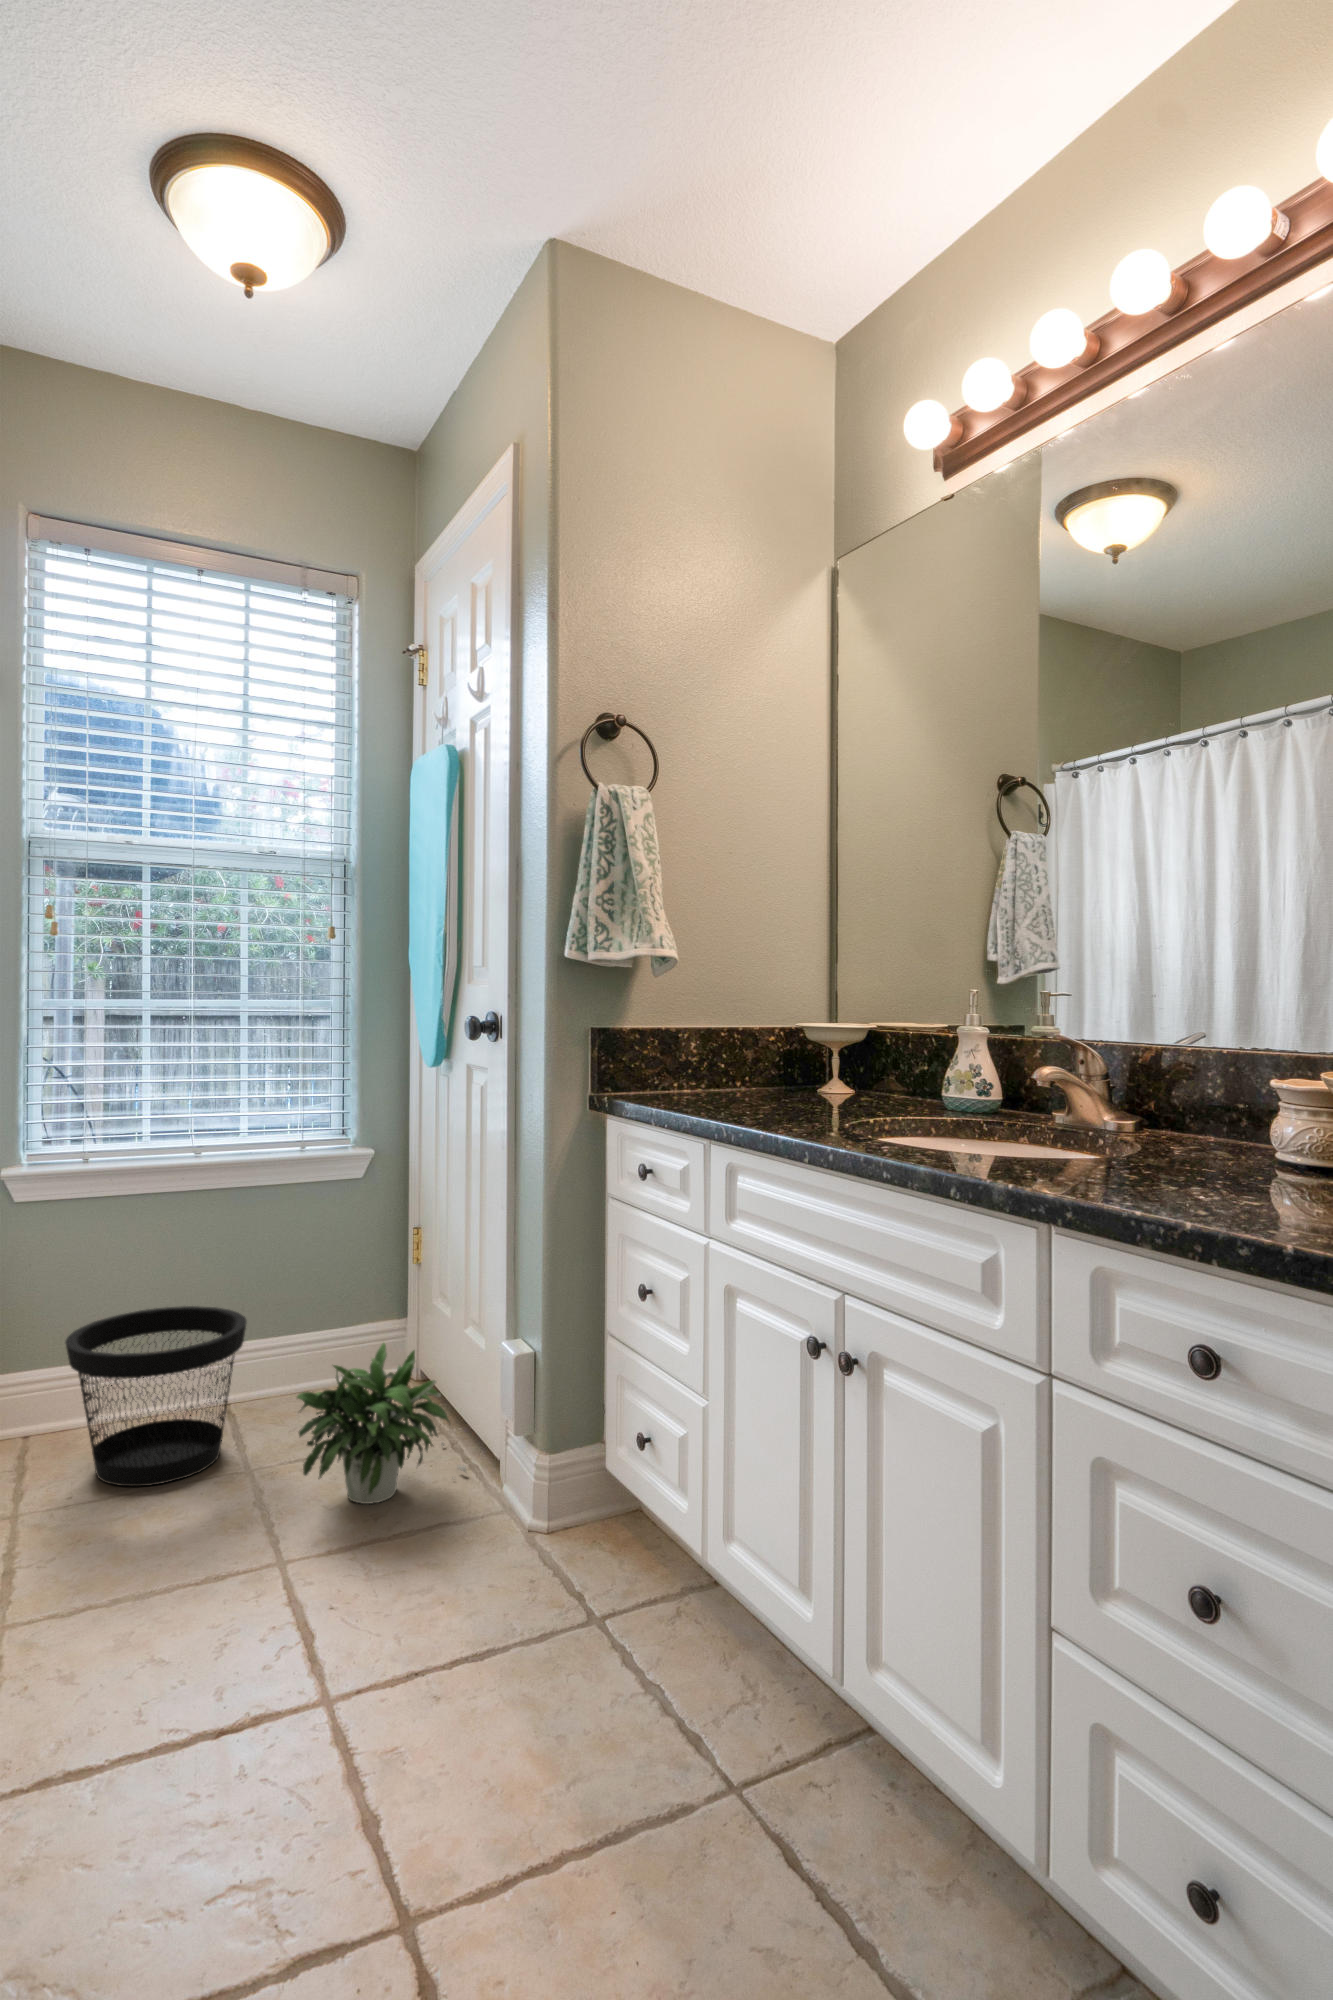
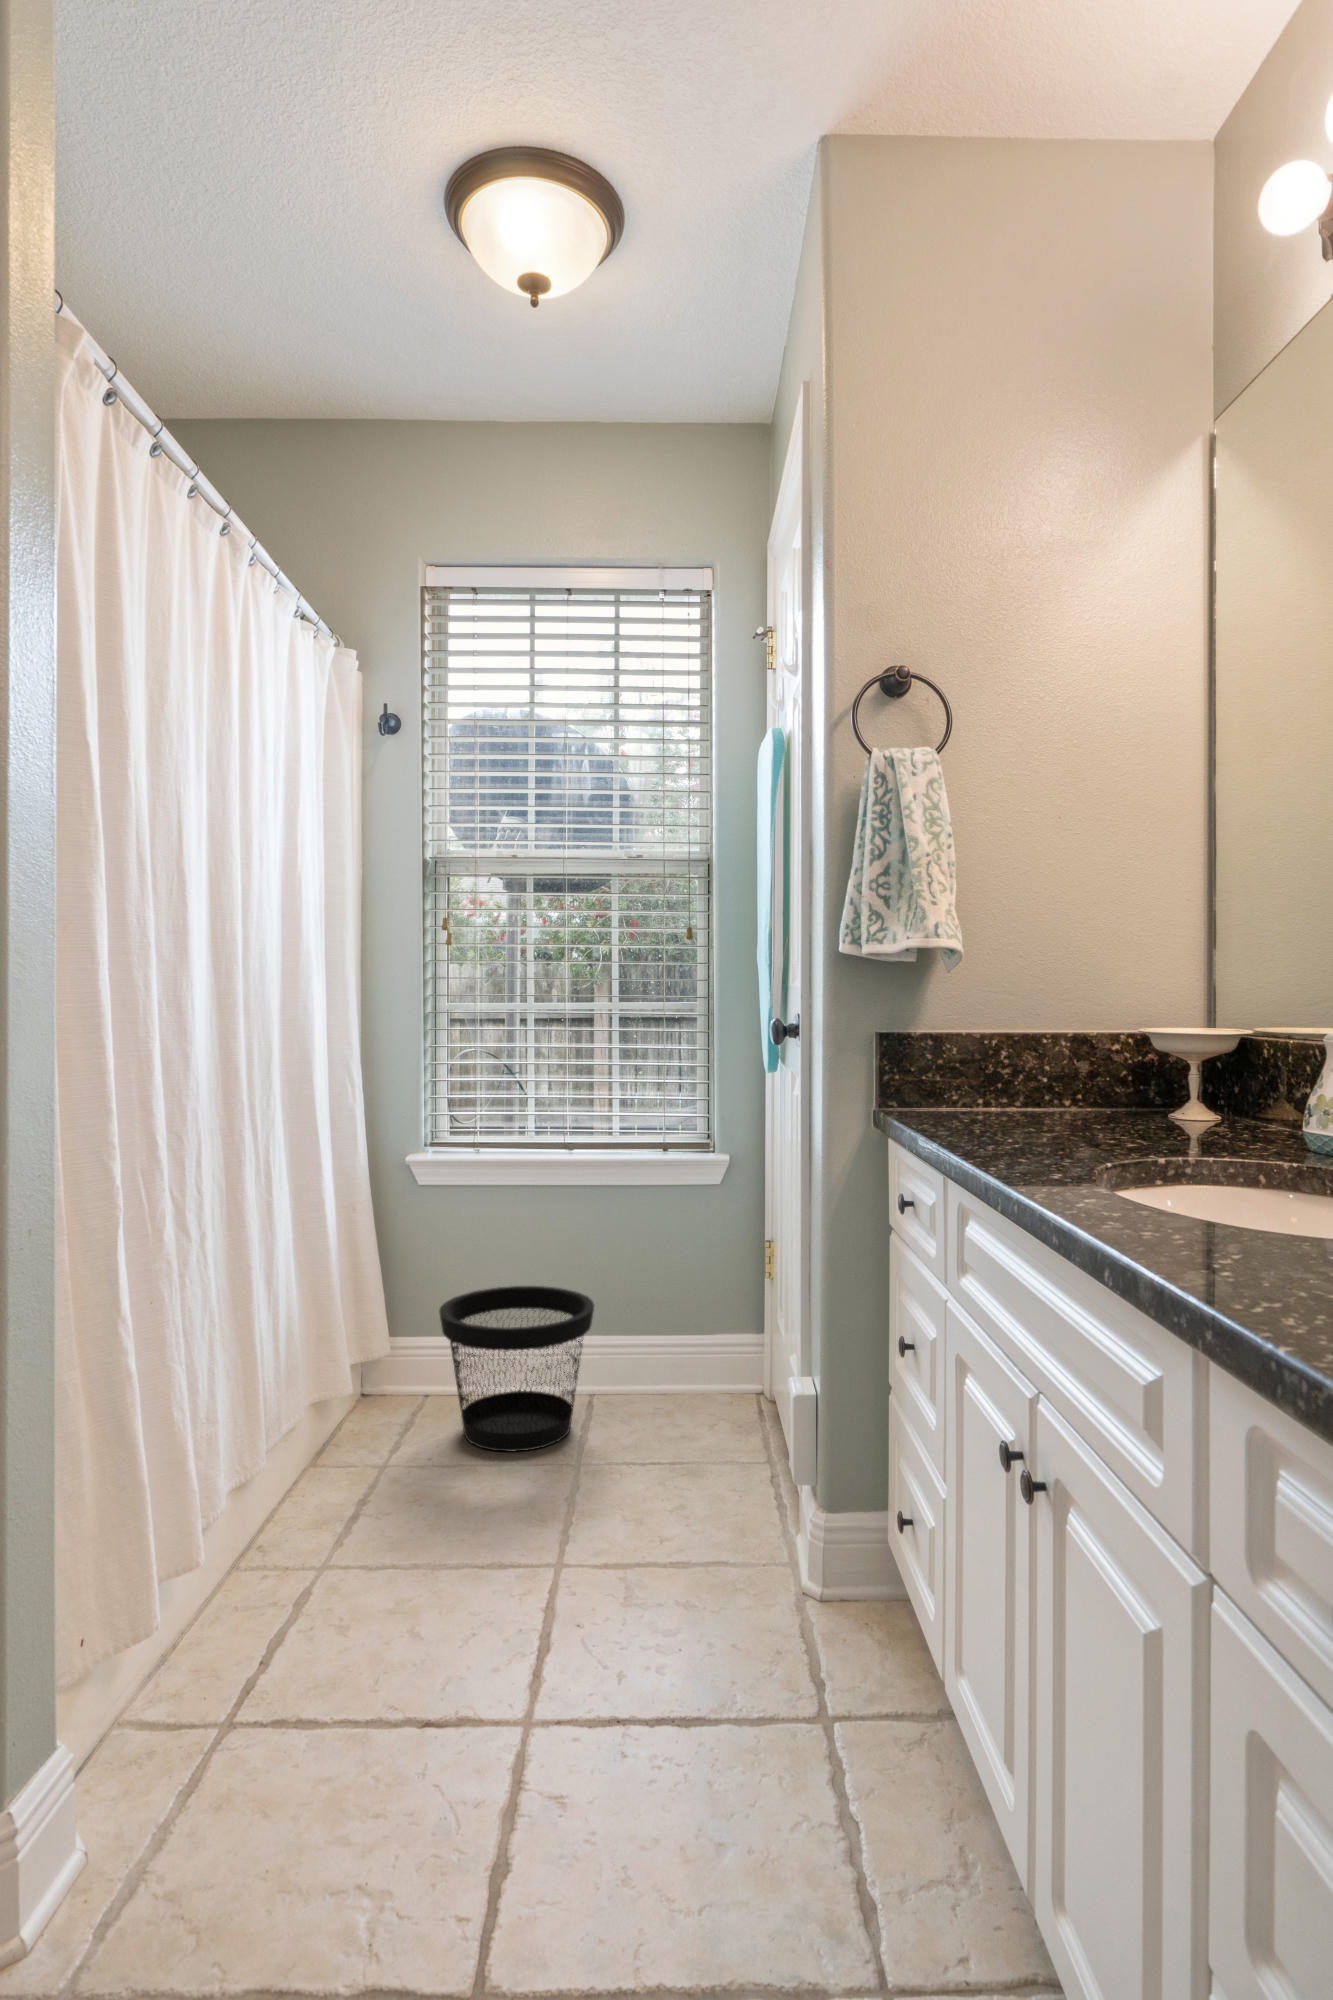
potted plant: present [297,1343,466,1504] -> none [603,1350,775,1516]

